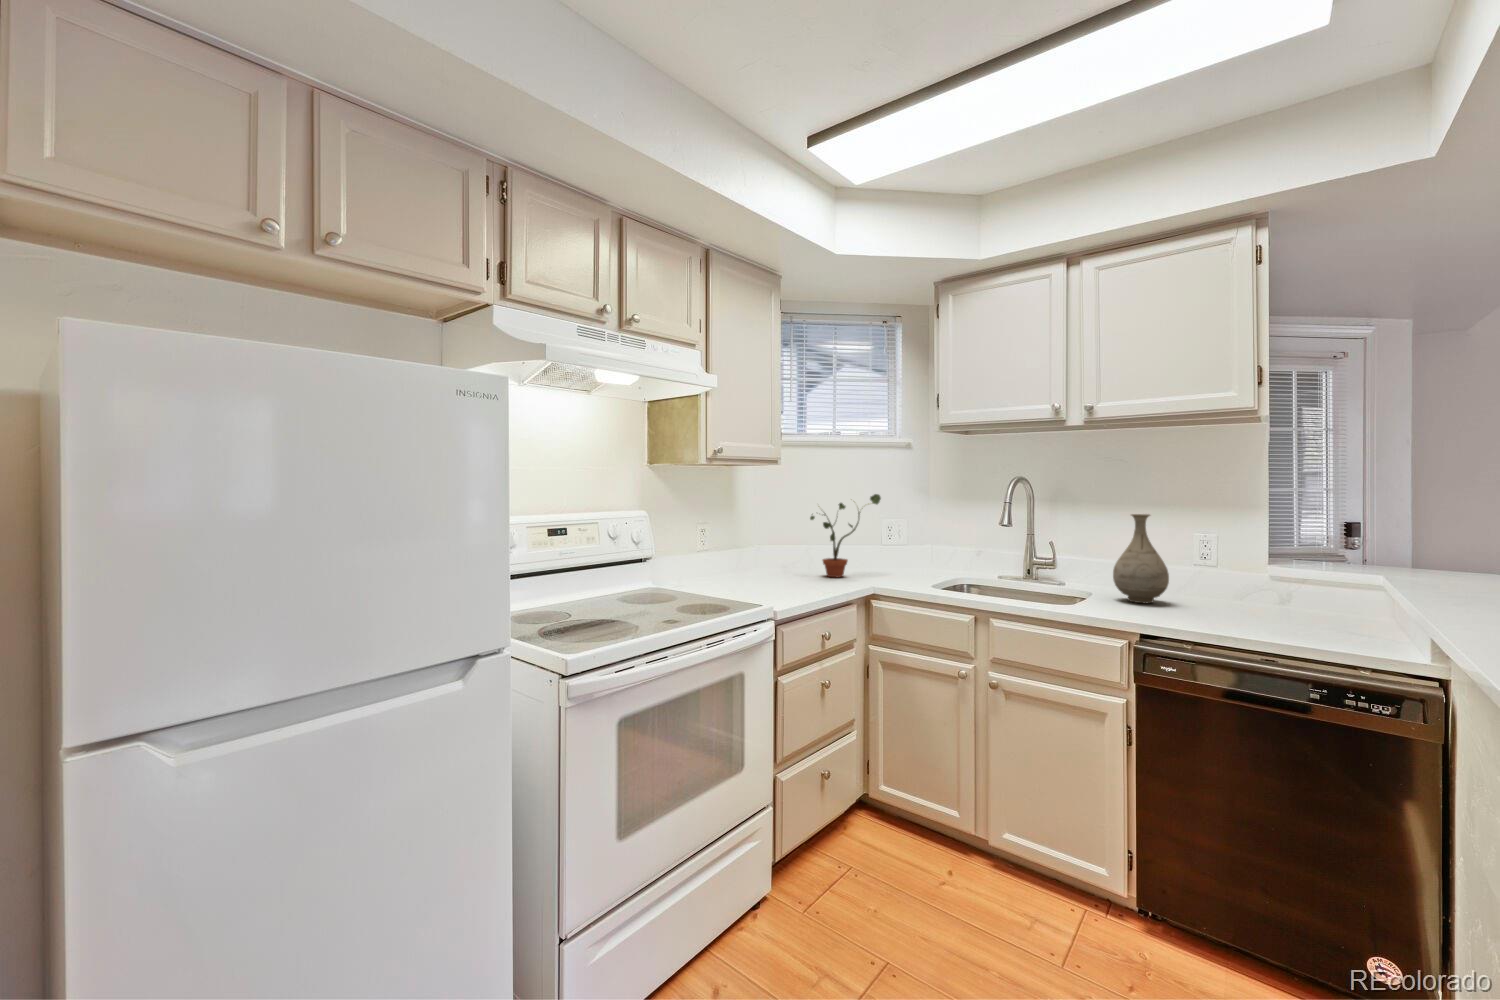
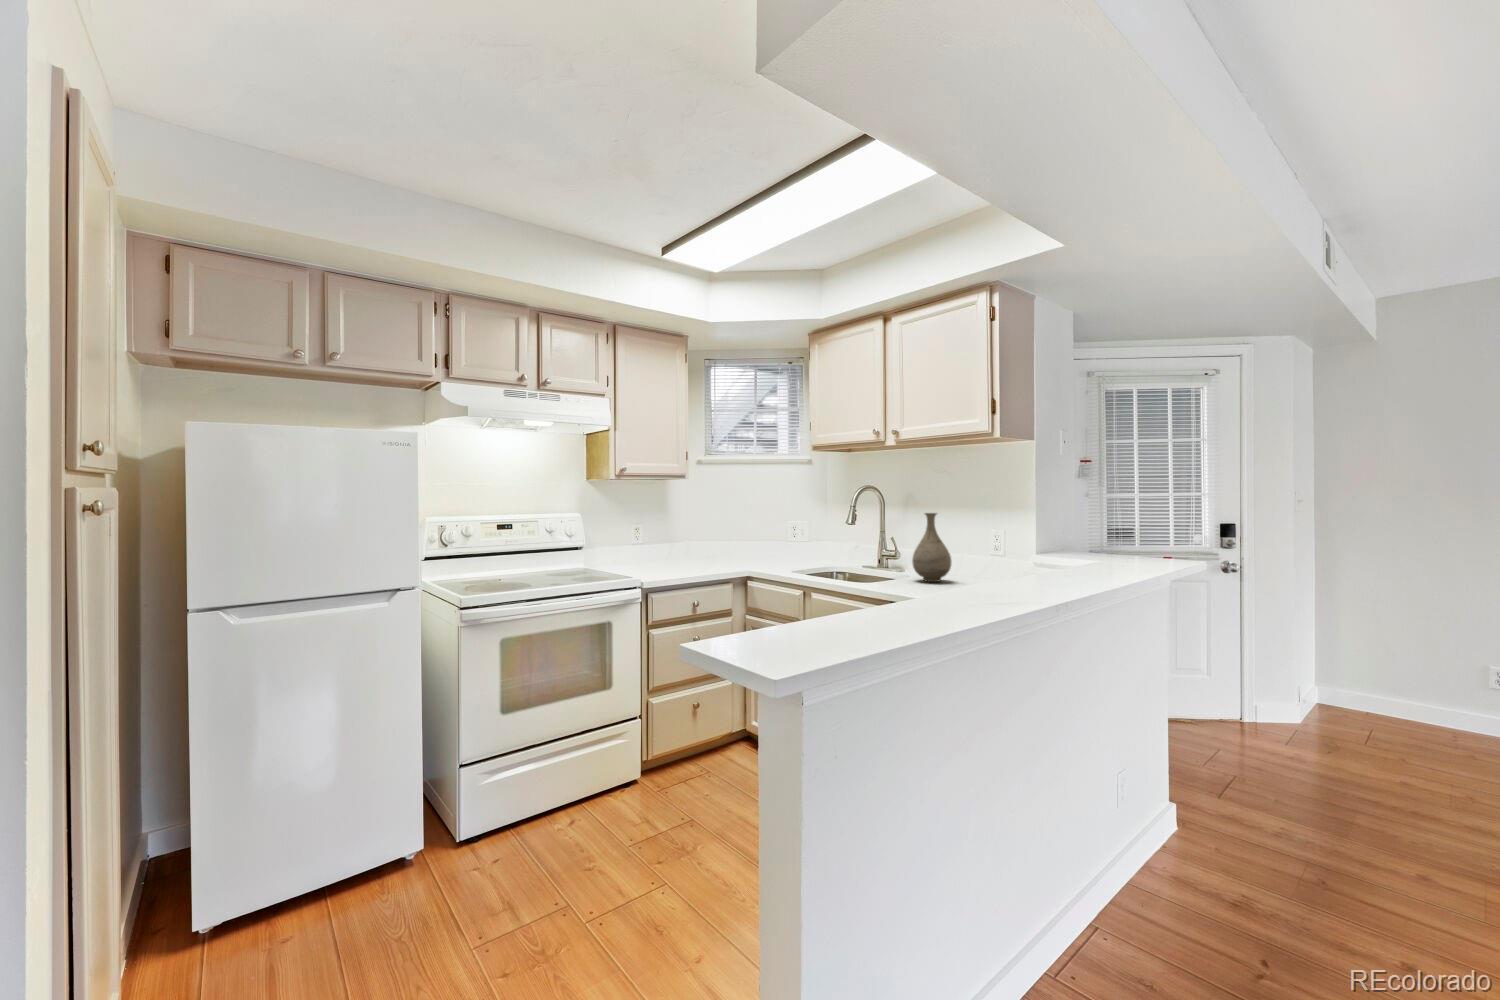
potted plant: present [810,494,881,577] -> none [717,500,776,564]

